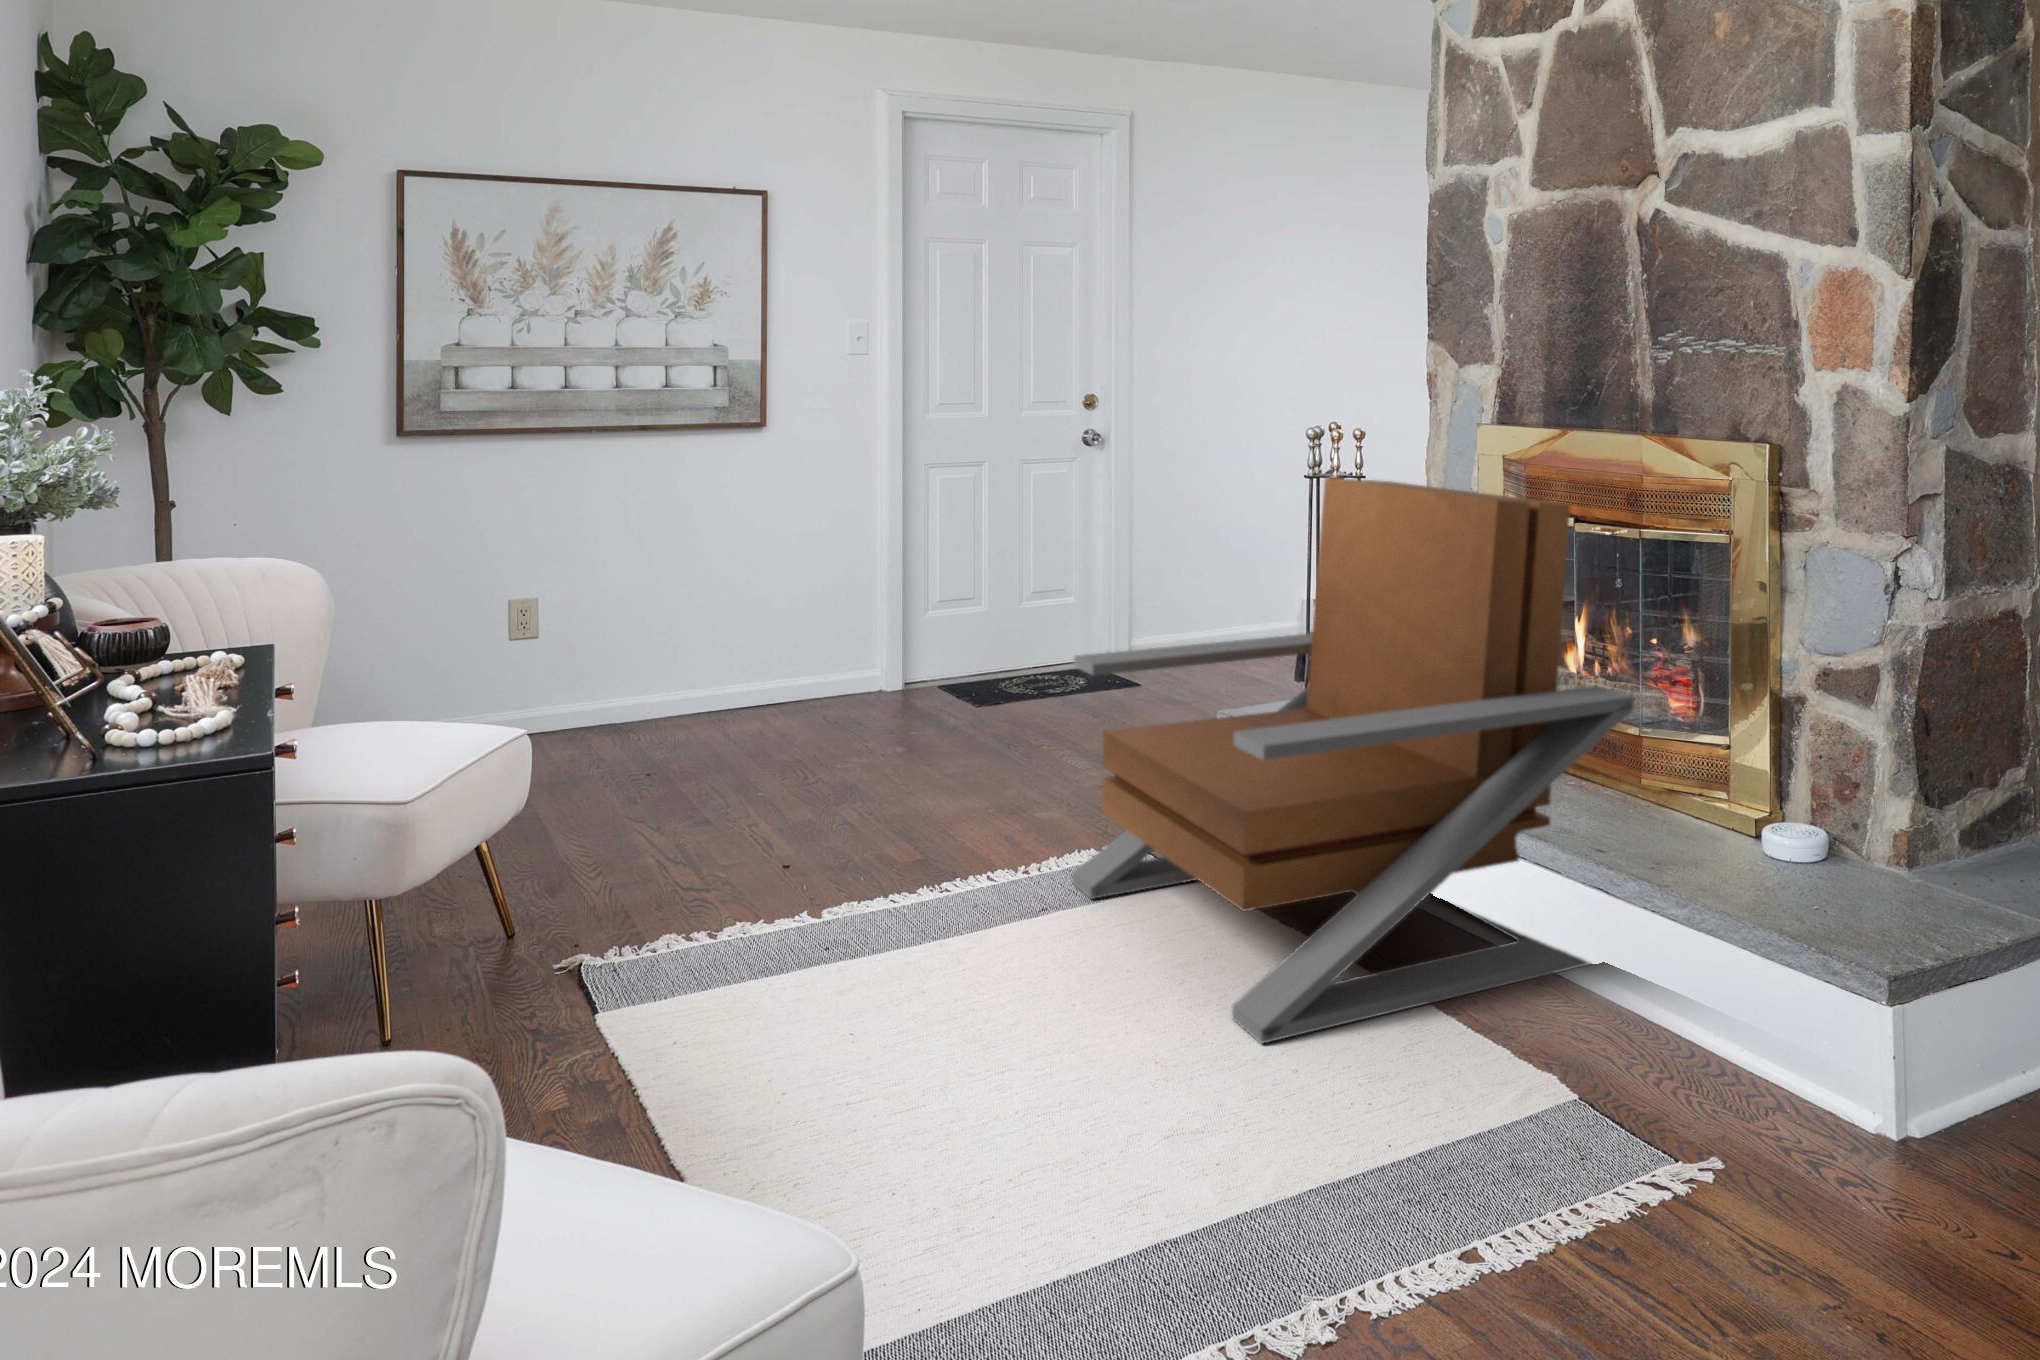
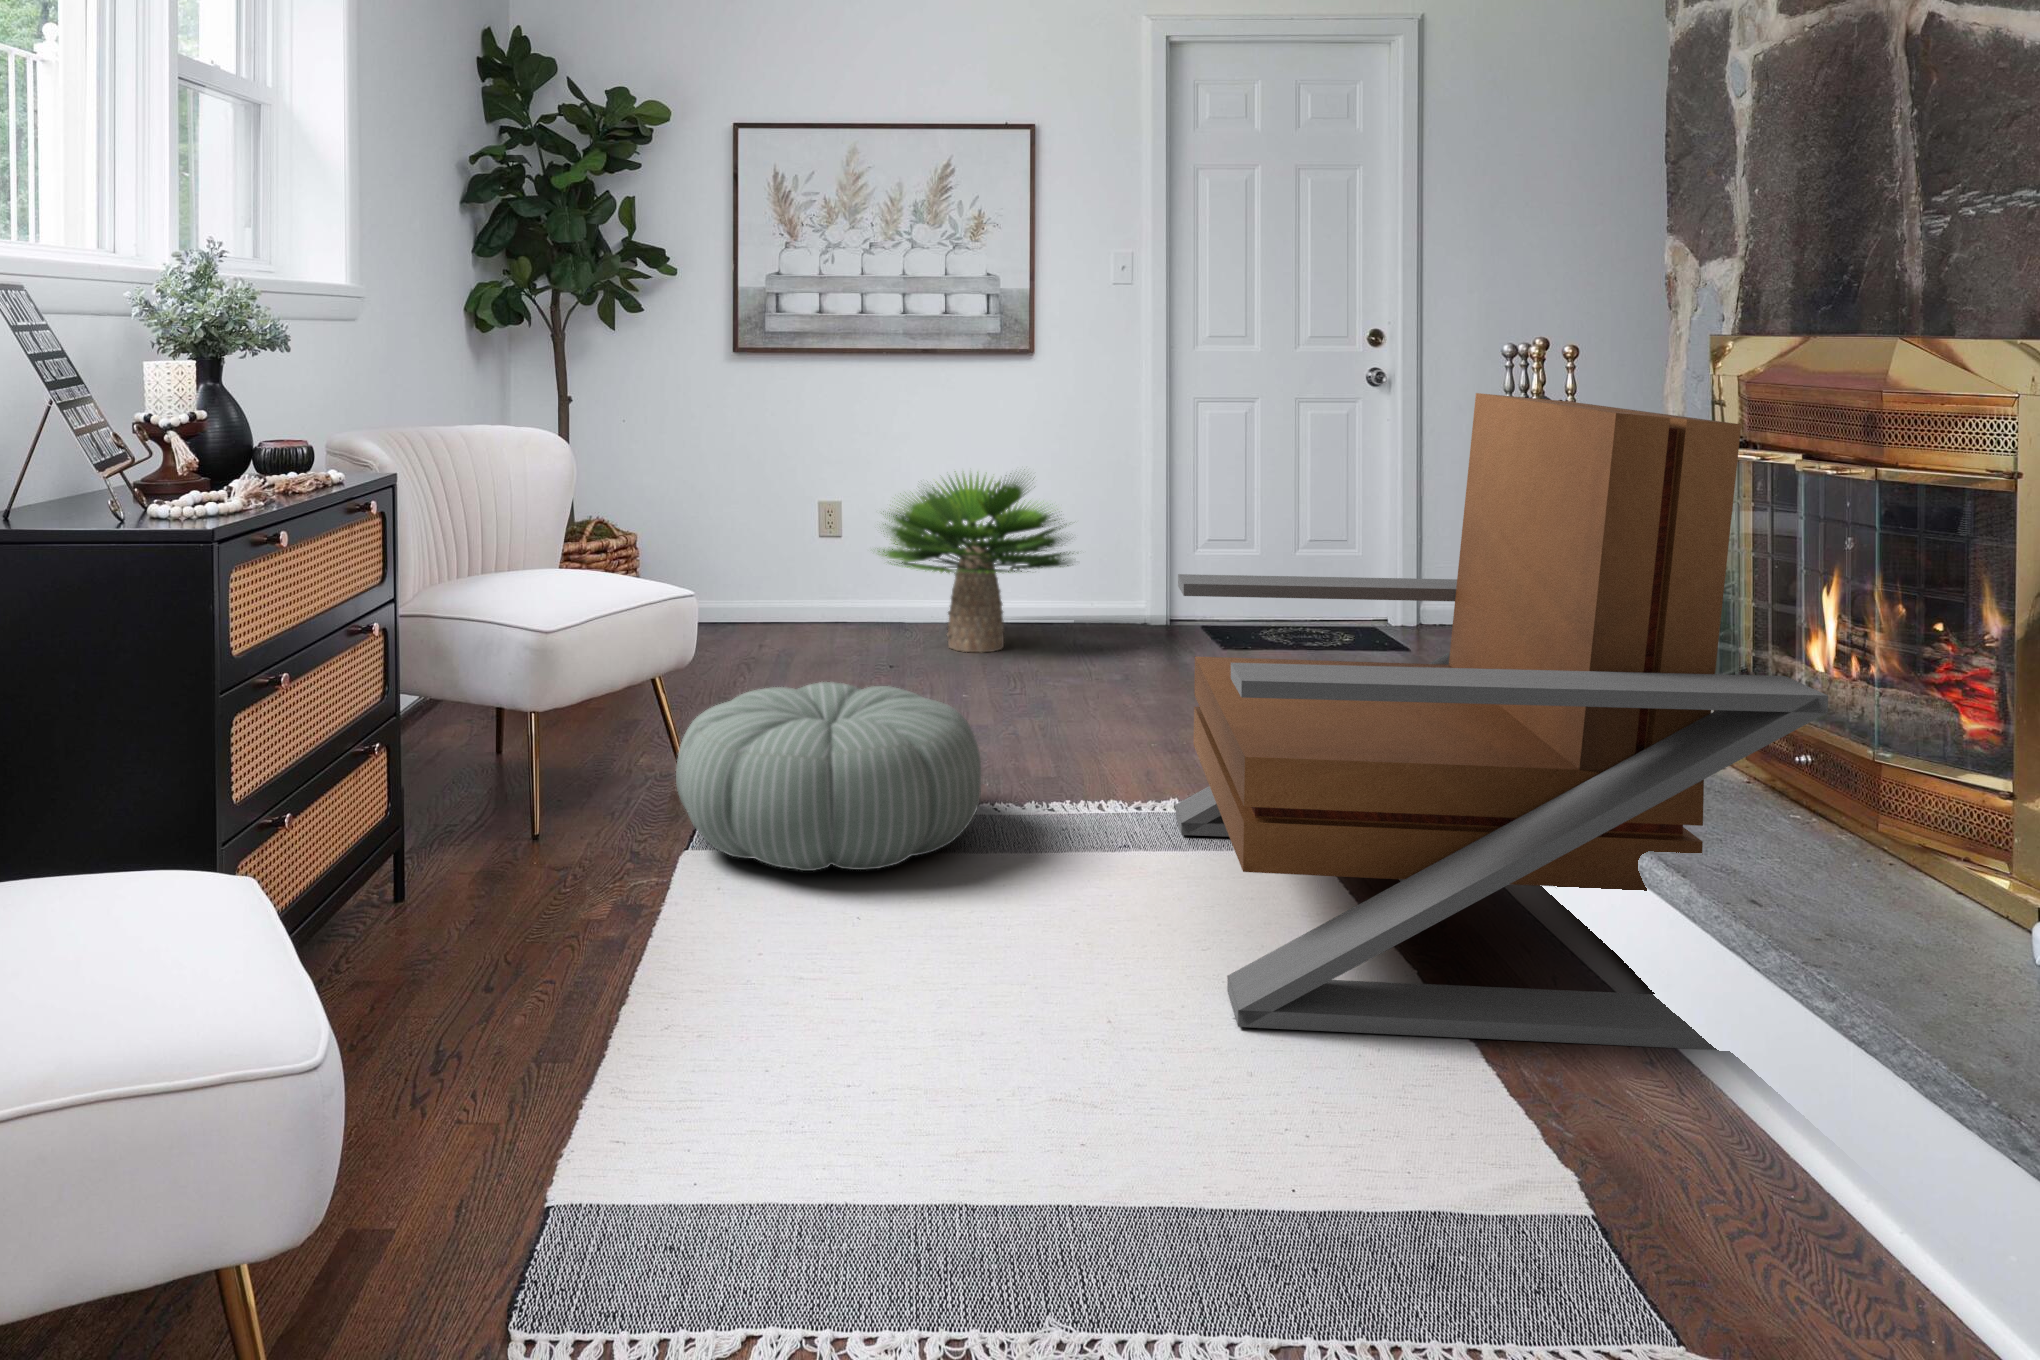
potted plant: none [594,552,856,760] -> present [878,472,1073,652]
pouf: none [557,806,917,1021] -> present [676,682,981,871]

